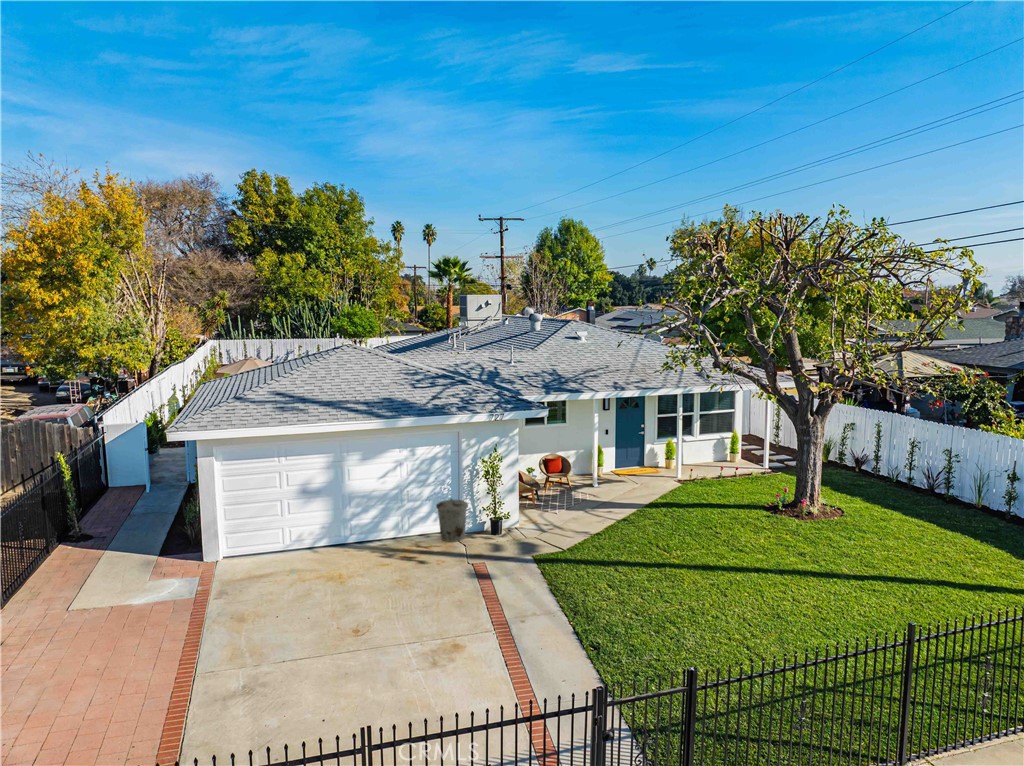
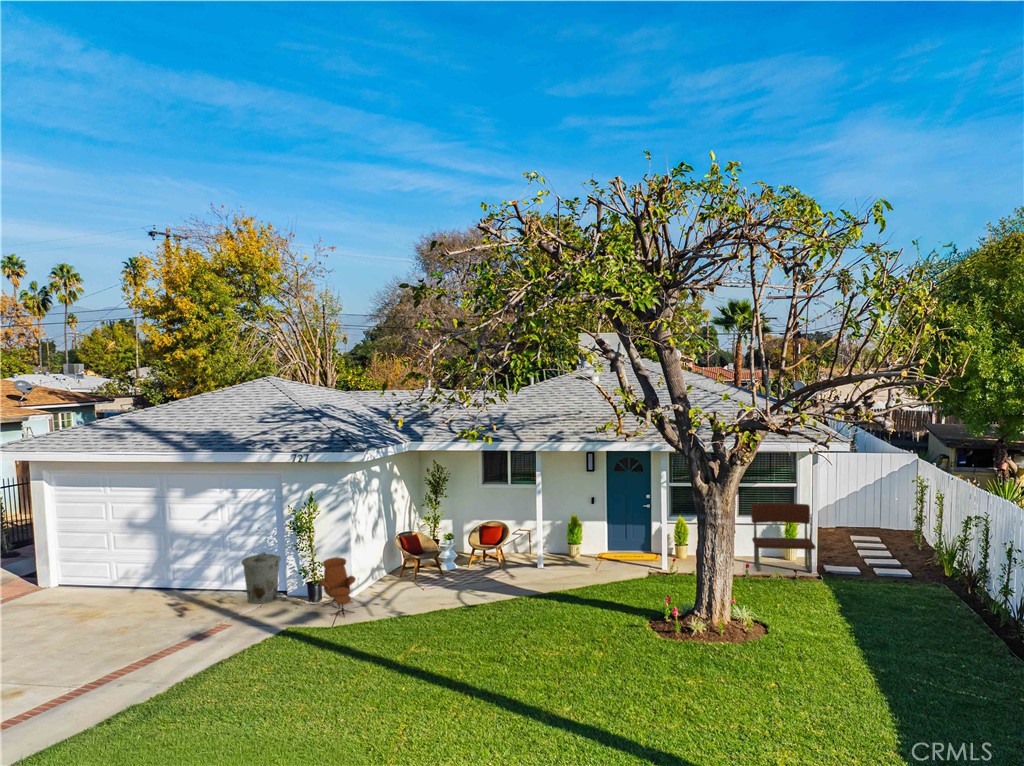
bench: none [708,424,750,469] -> present [751,503,816,572]
lounge chair: none [506,494,549,538] -> present [318,557,356,615]

